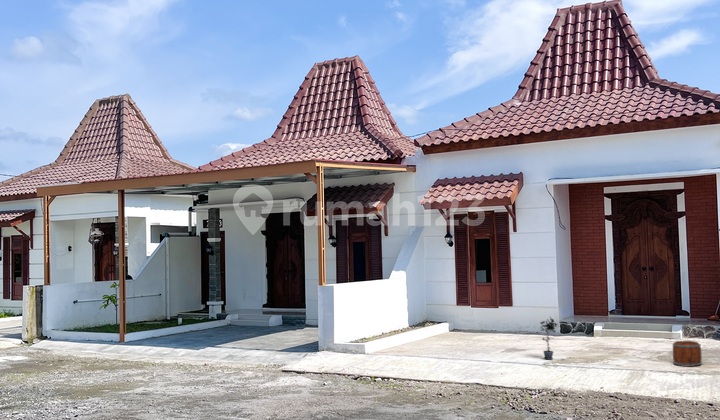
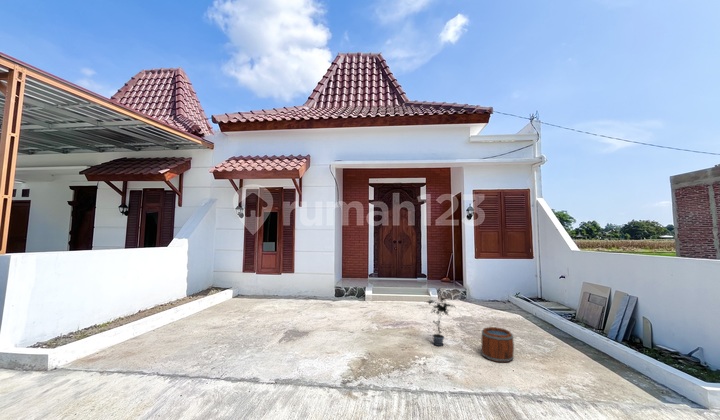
potted plant: present [540,319,557,359] -> present [428,298,455,346]

